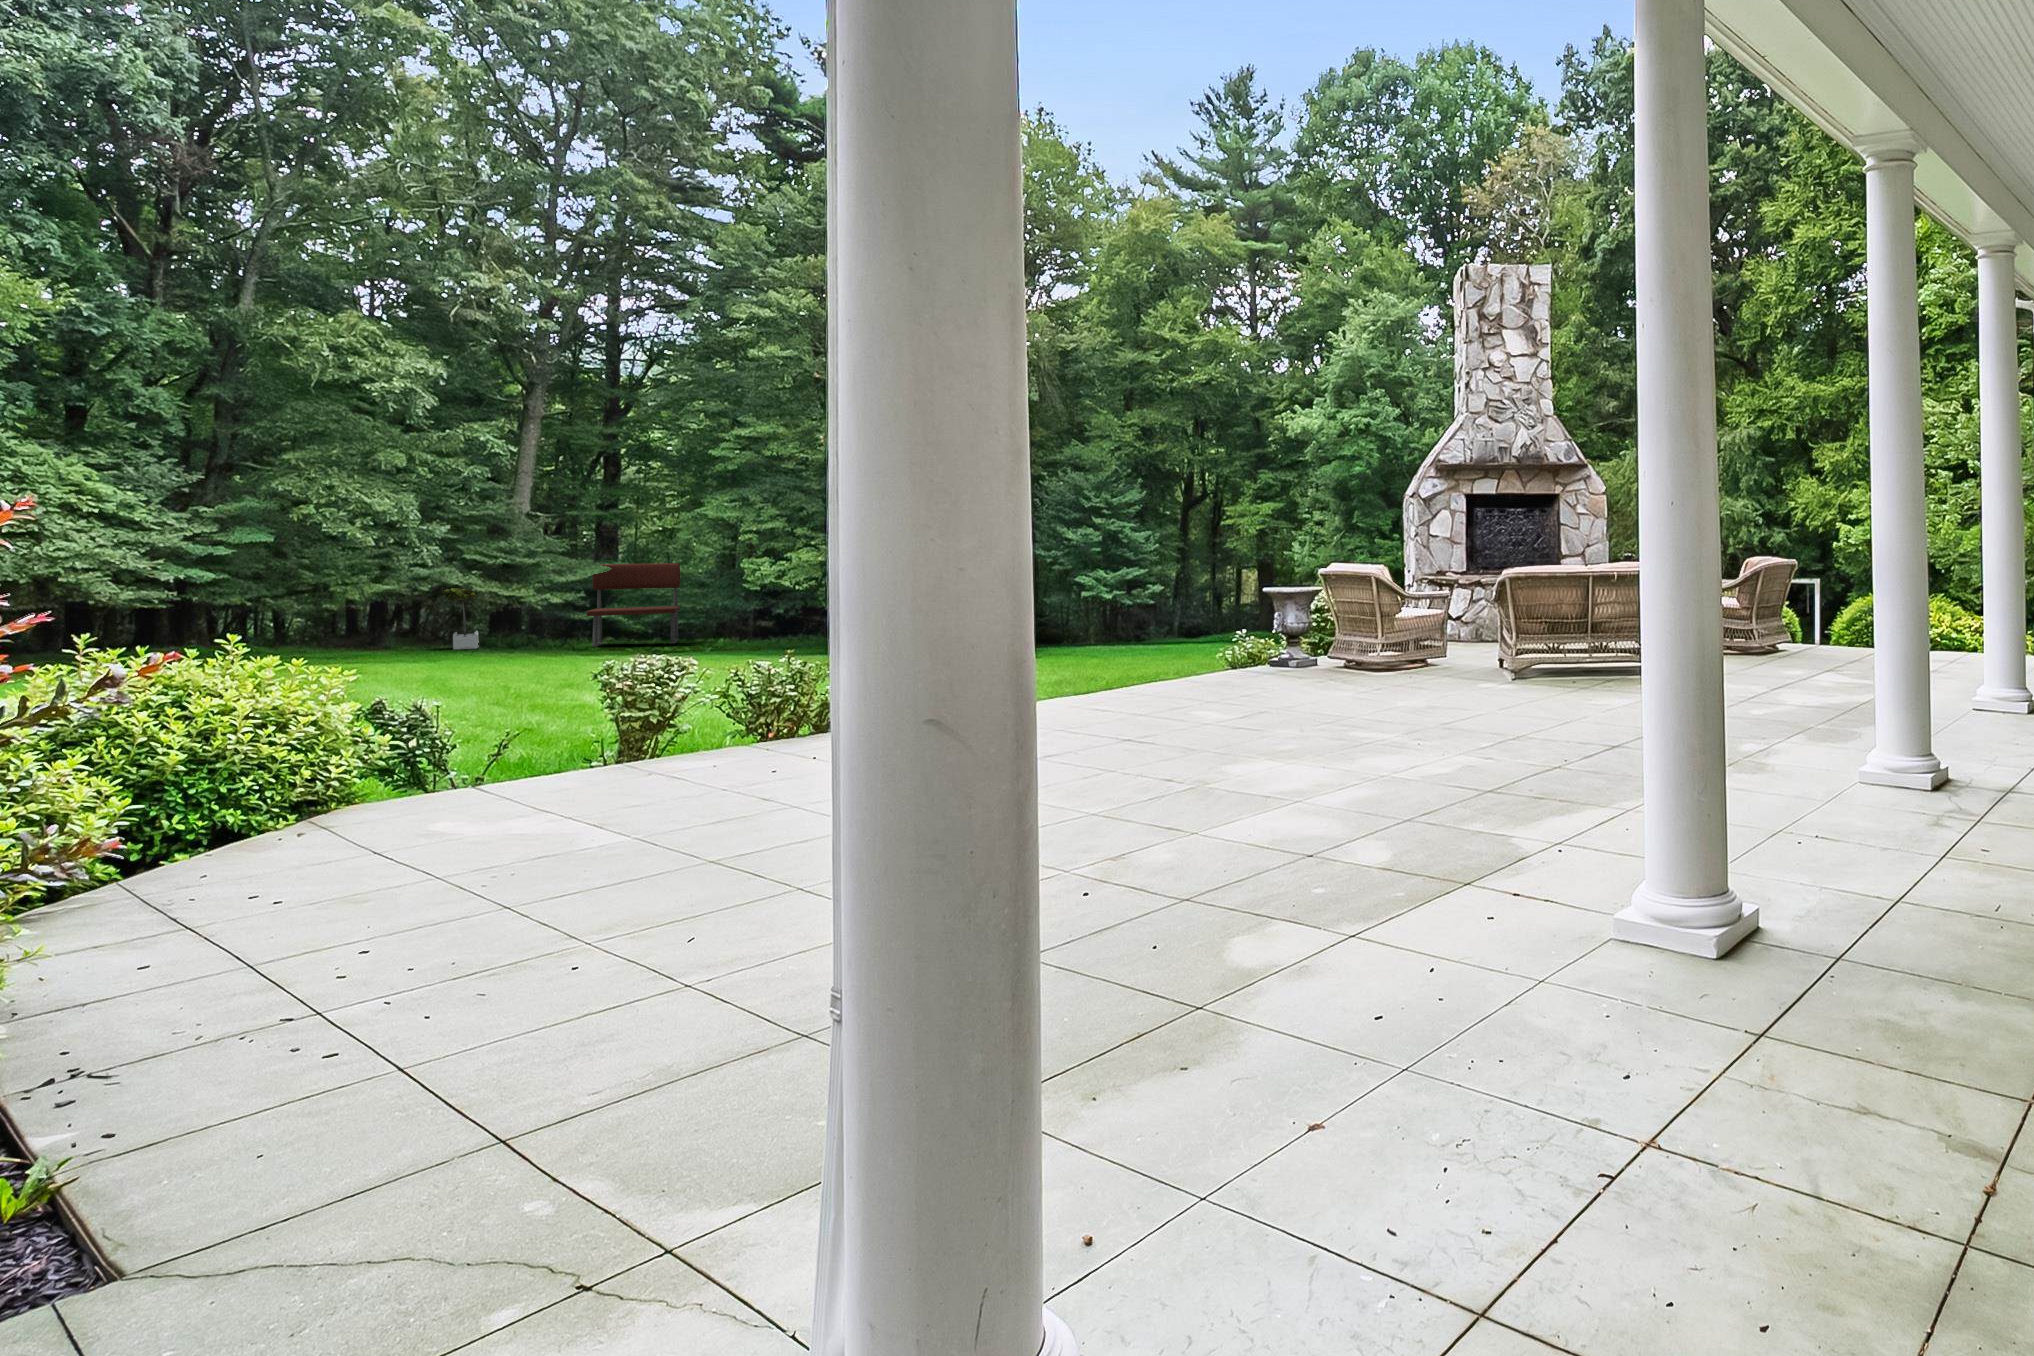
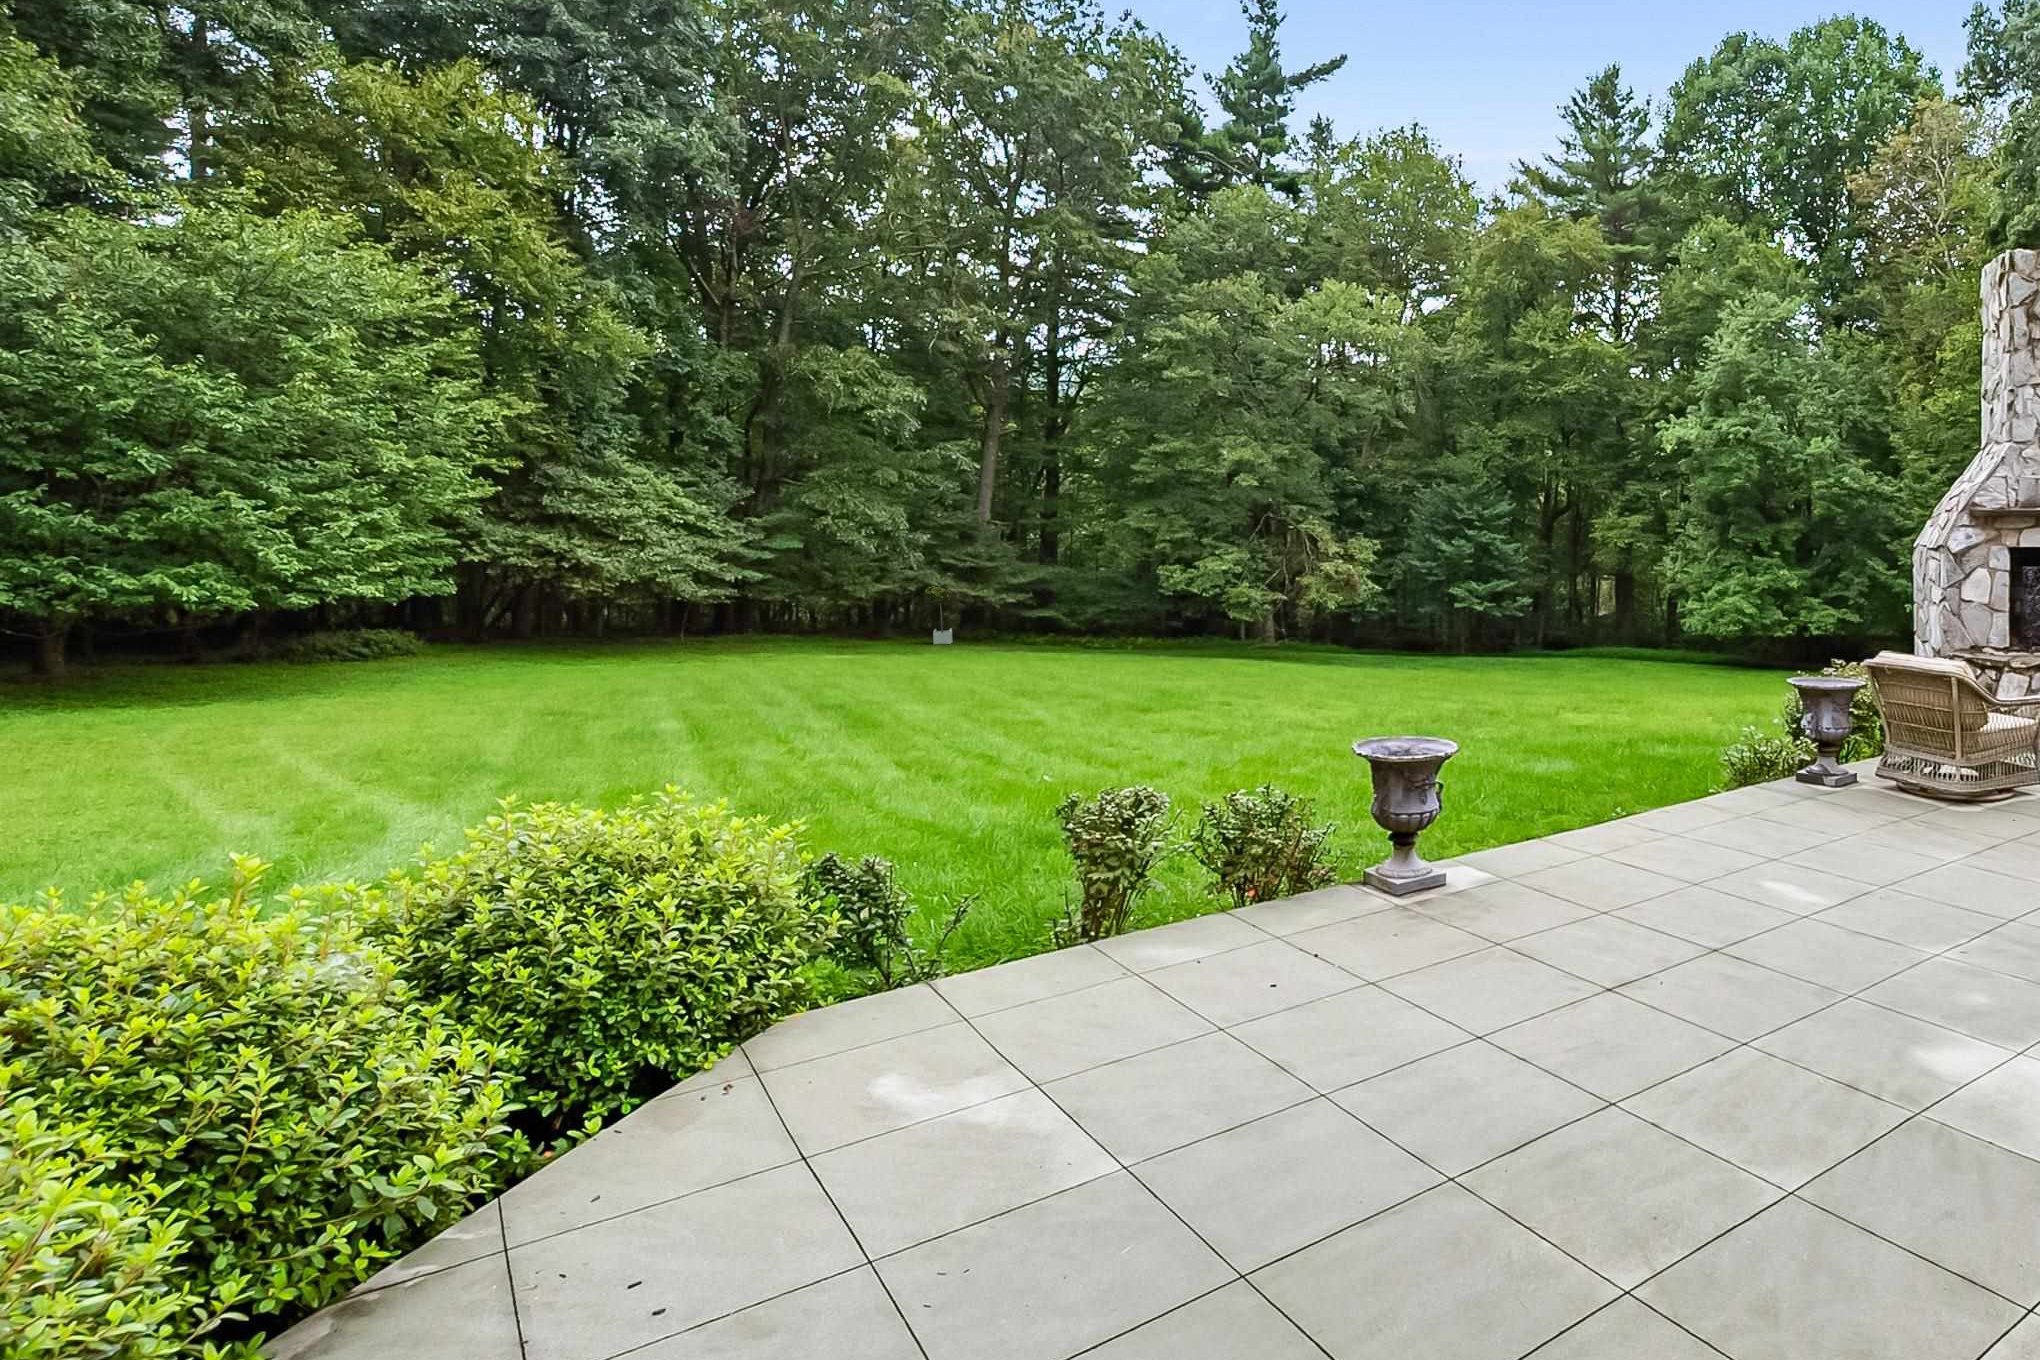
bench: present [586,563,680,647] -> none [1033,571,1106,646]

